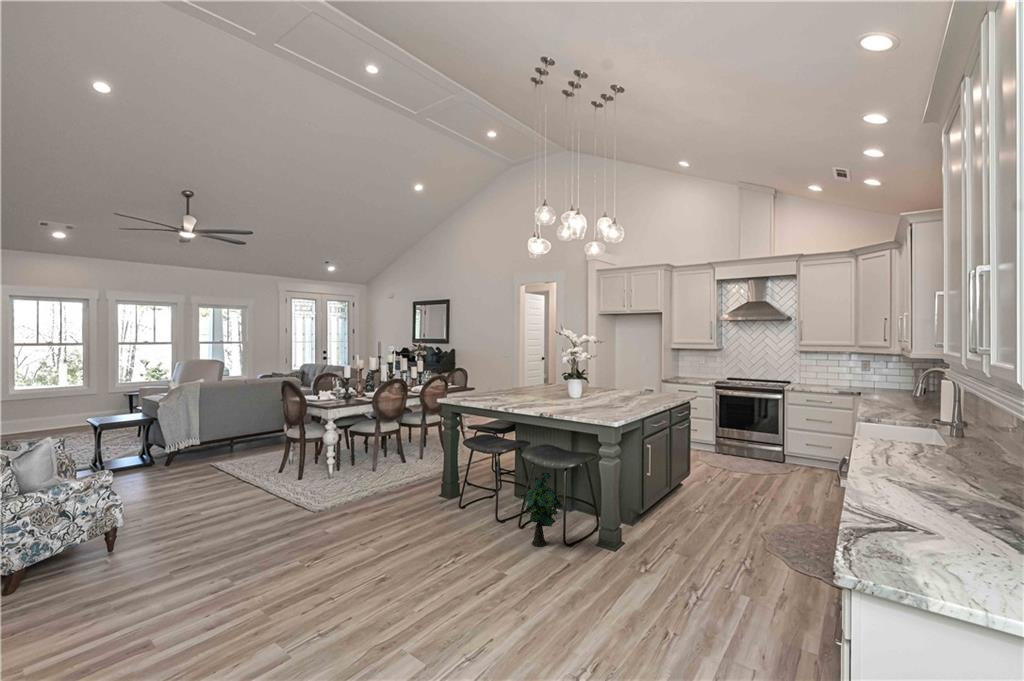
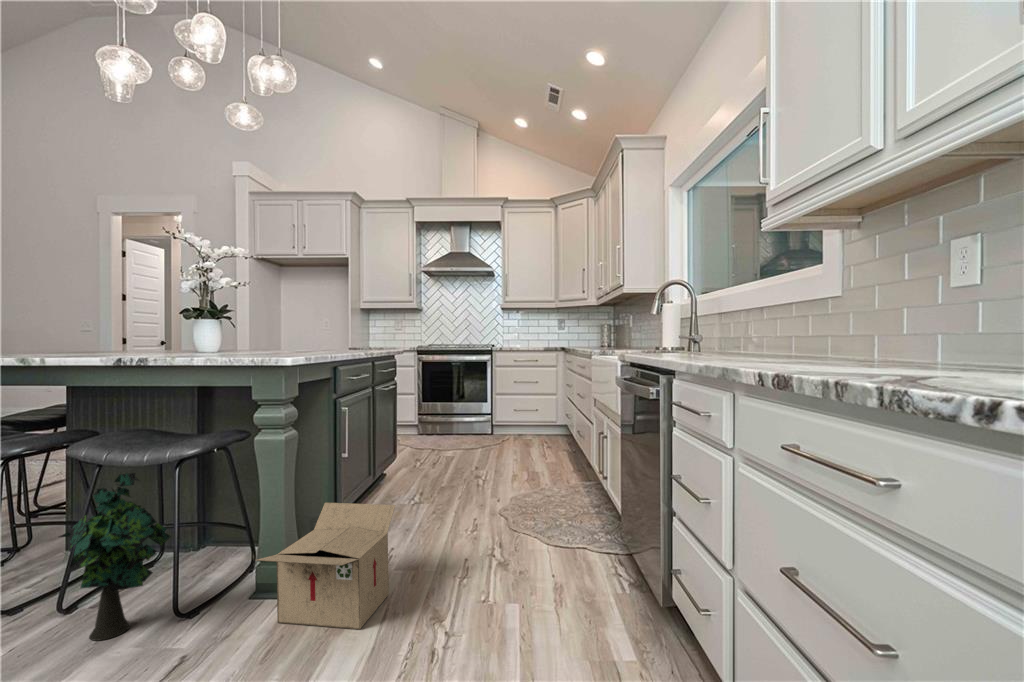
cardboard box: none [601,505,675,579] -> present [256,503,395,629]

